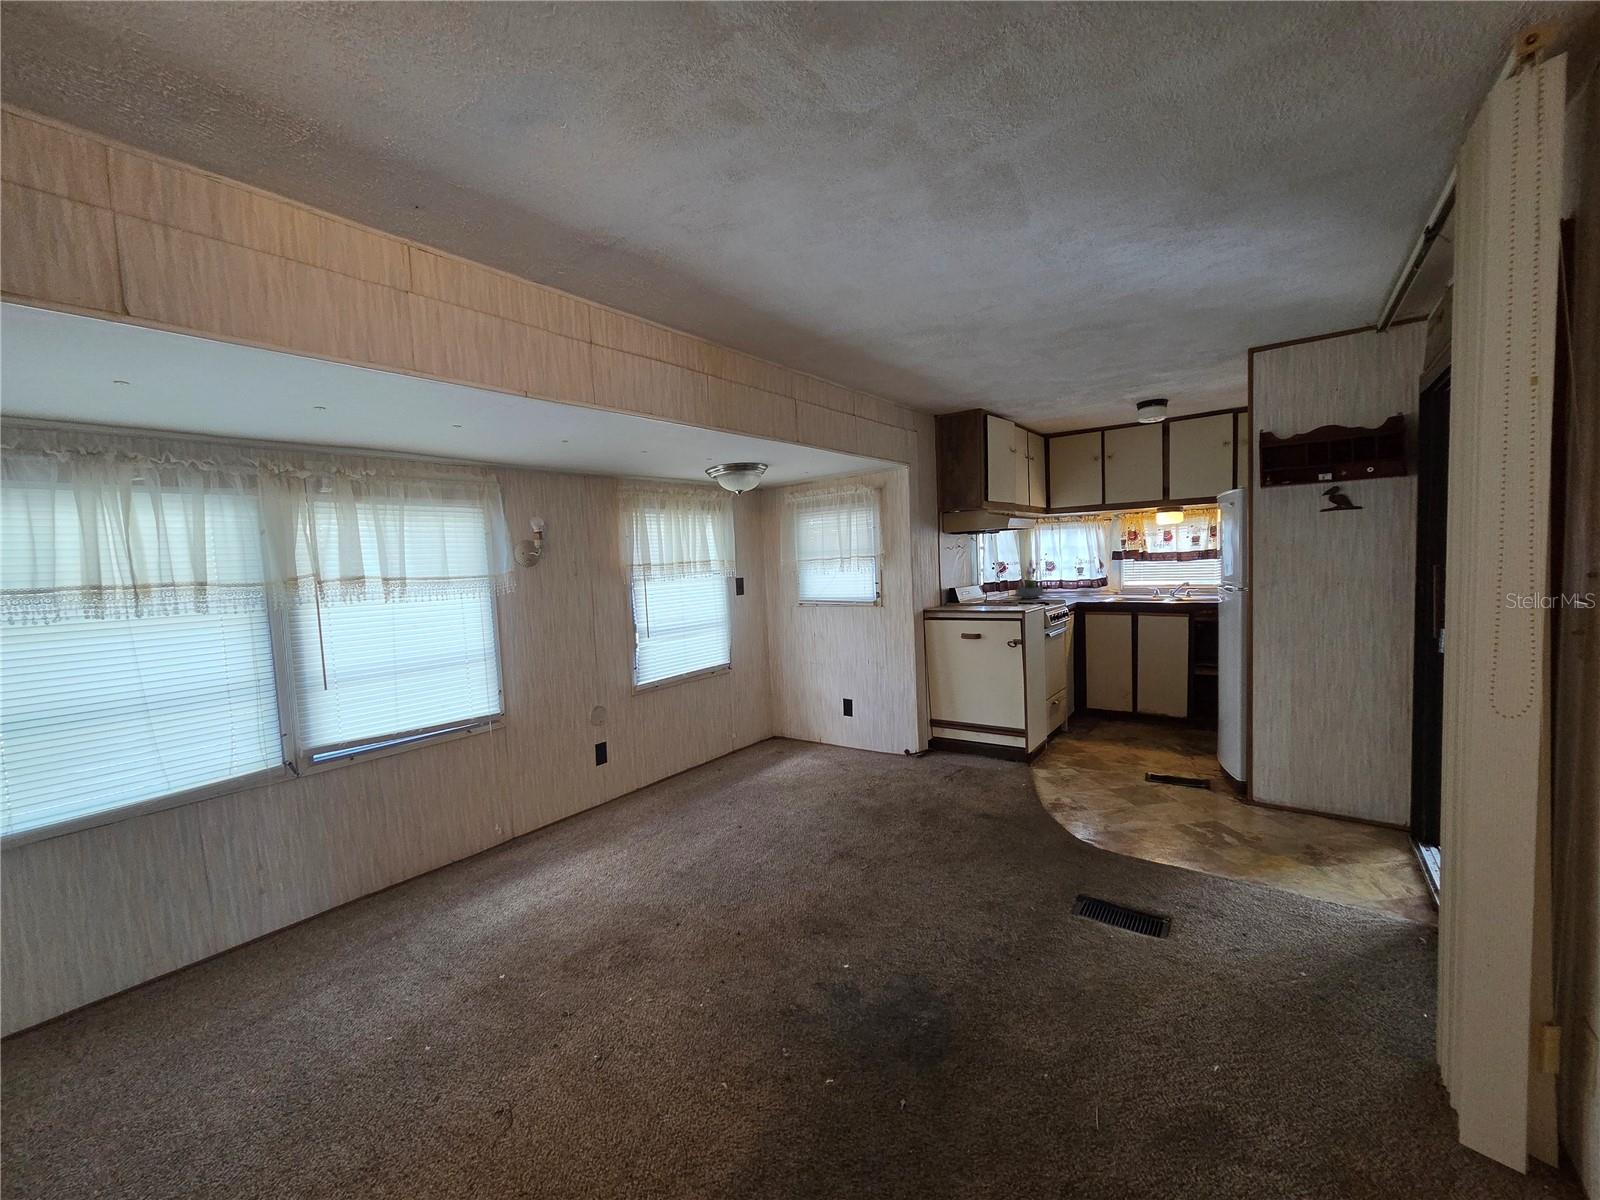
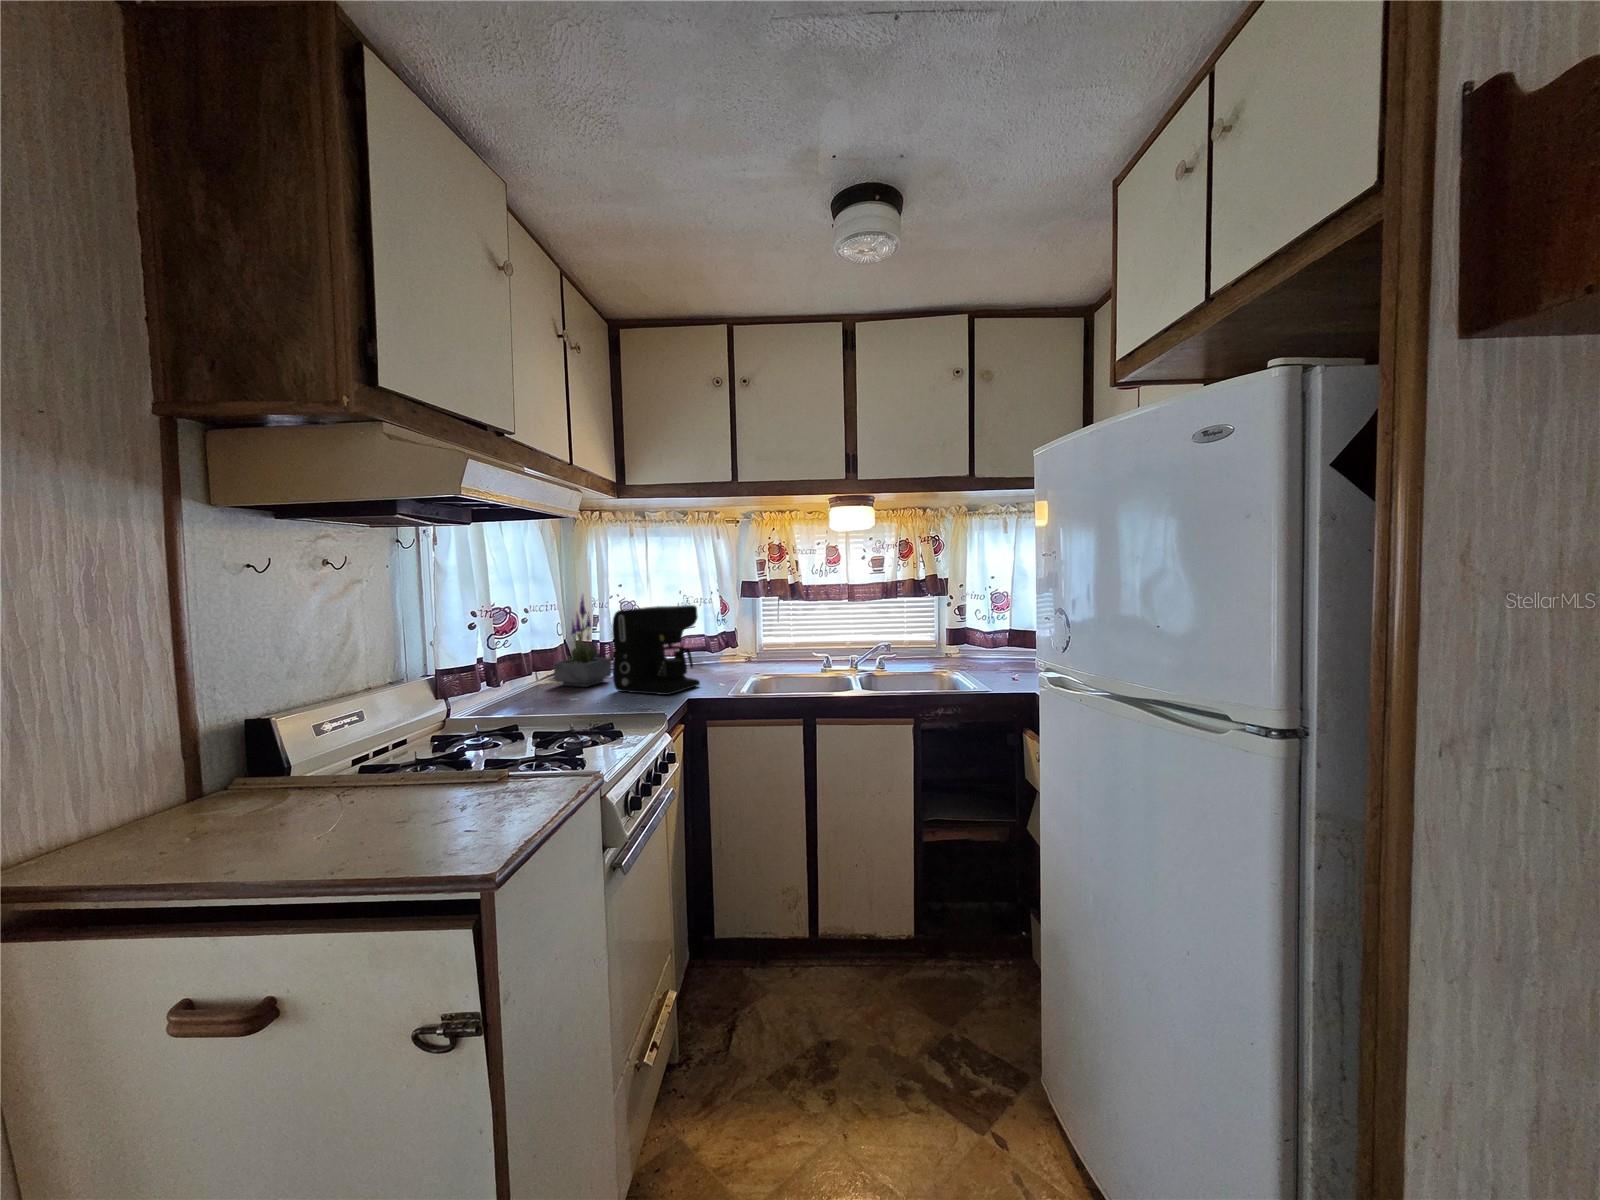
coffee maker: none [1045,562,1086,600] -> present [612,605,700,695]

